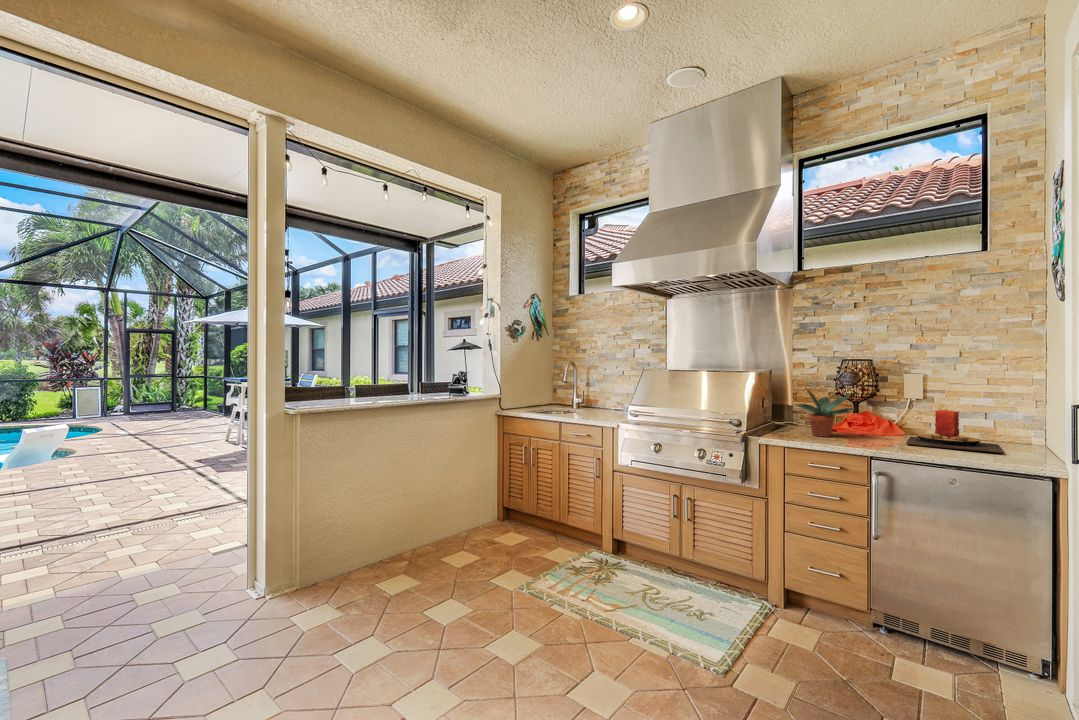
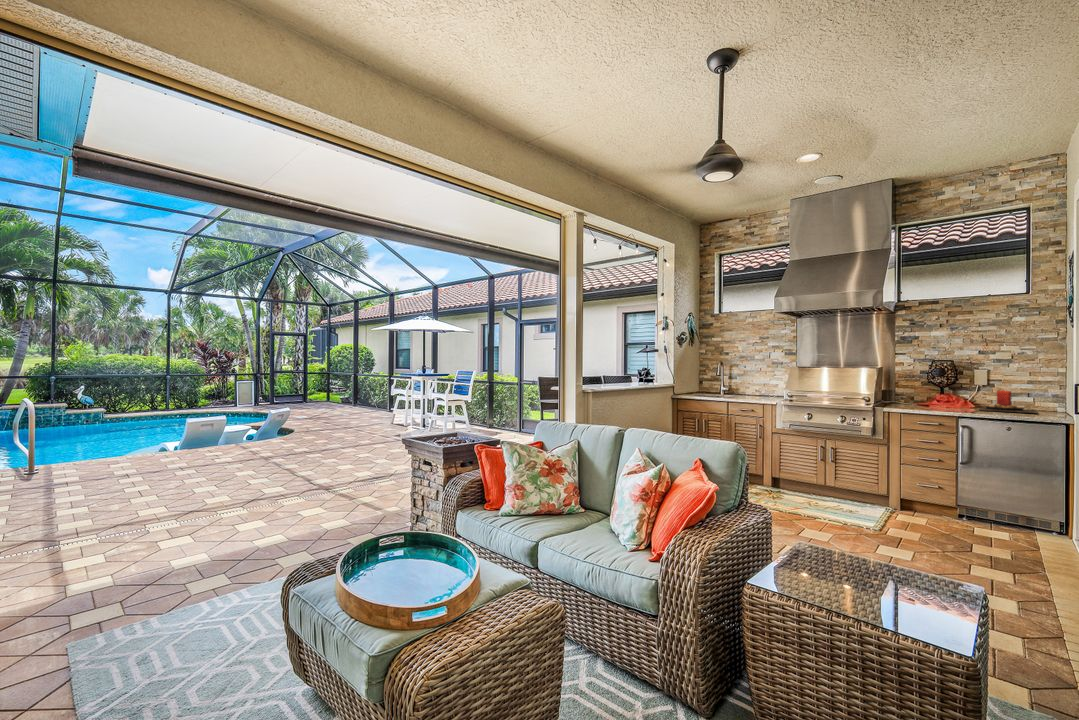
potted plant: present [796,390,854,437] -> none [902,378,947,408]

